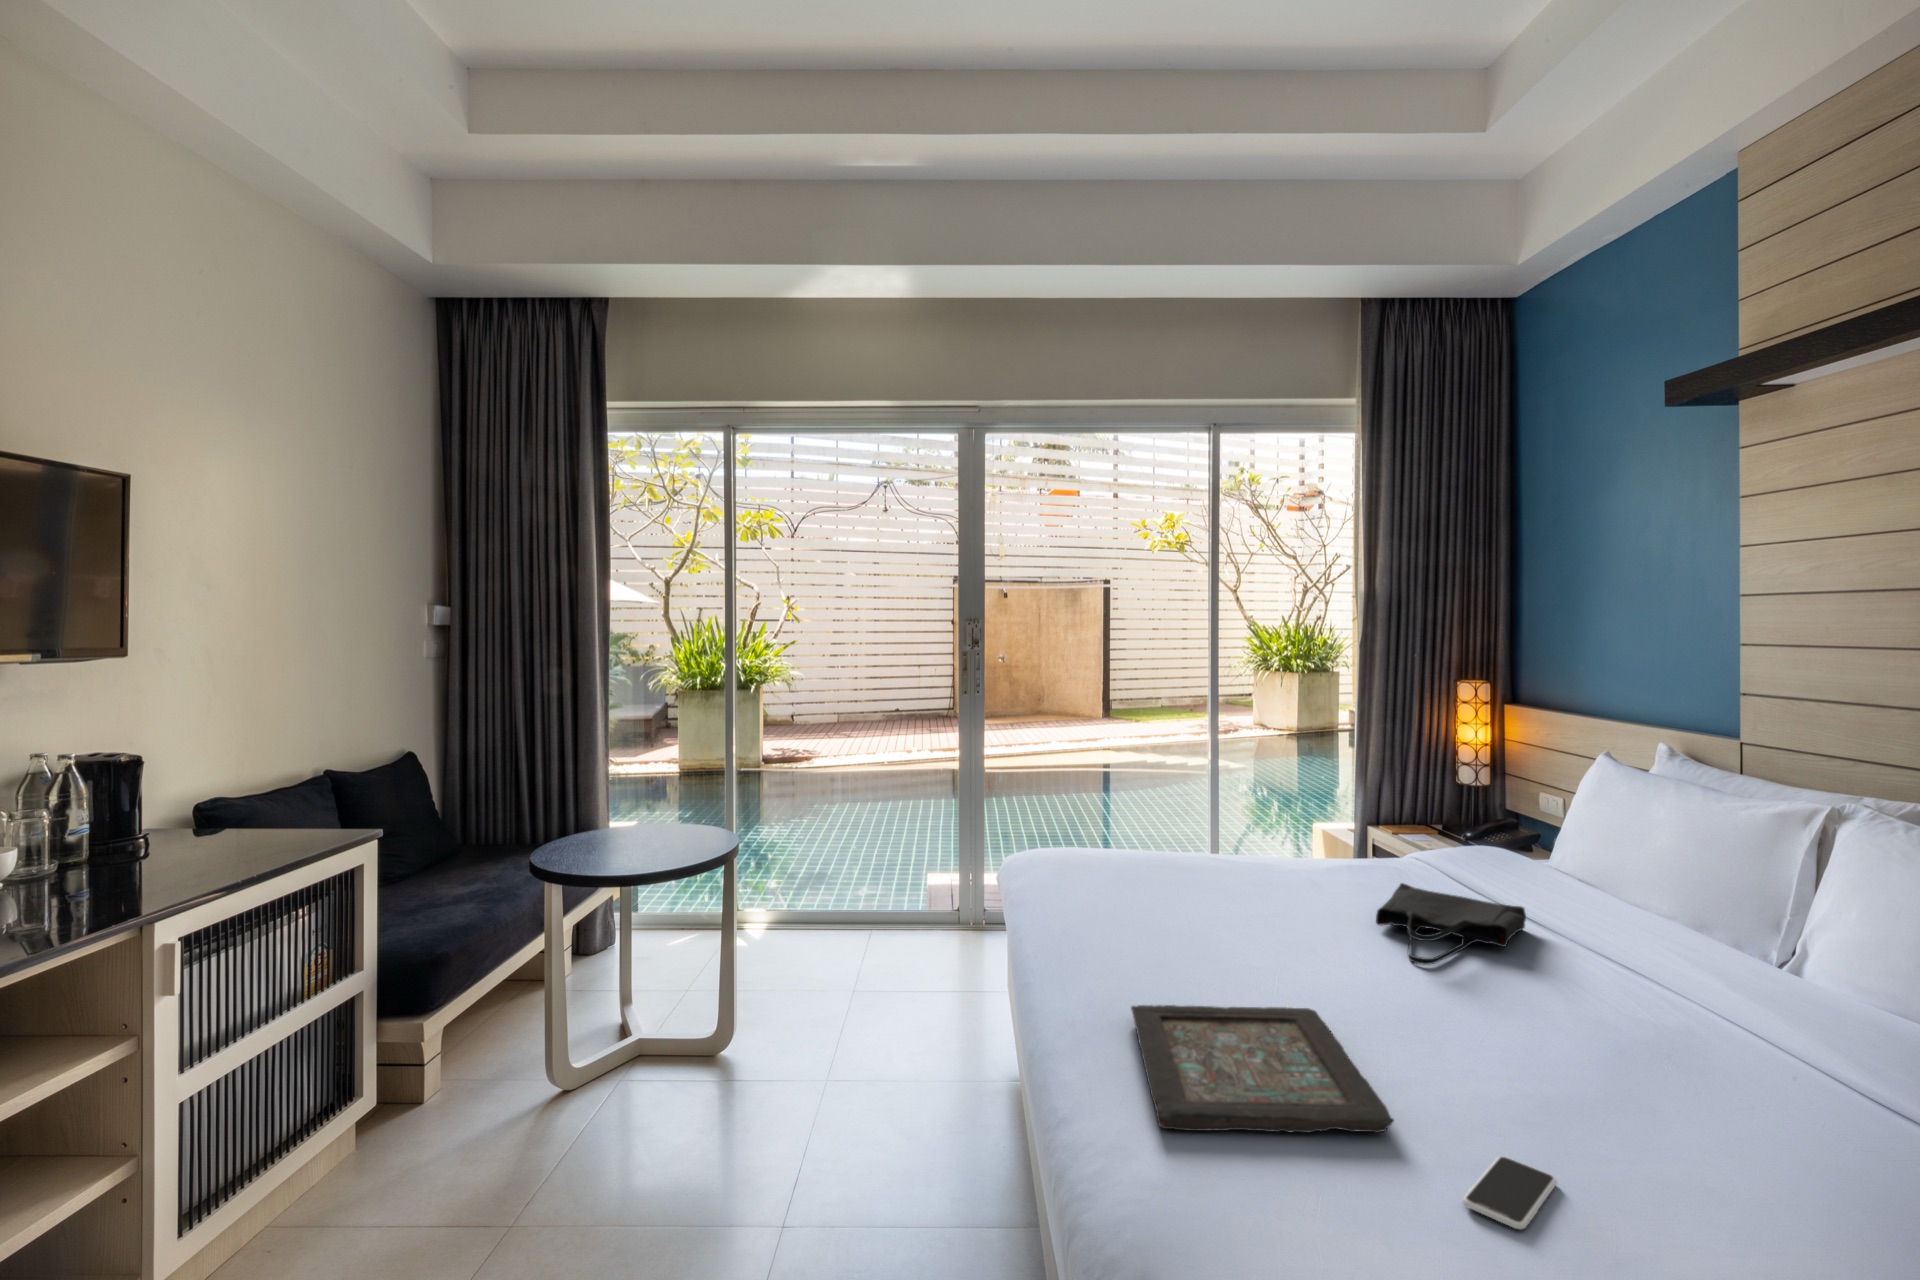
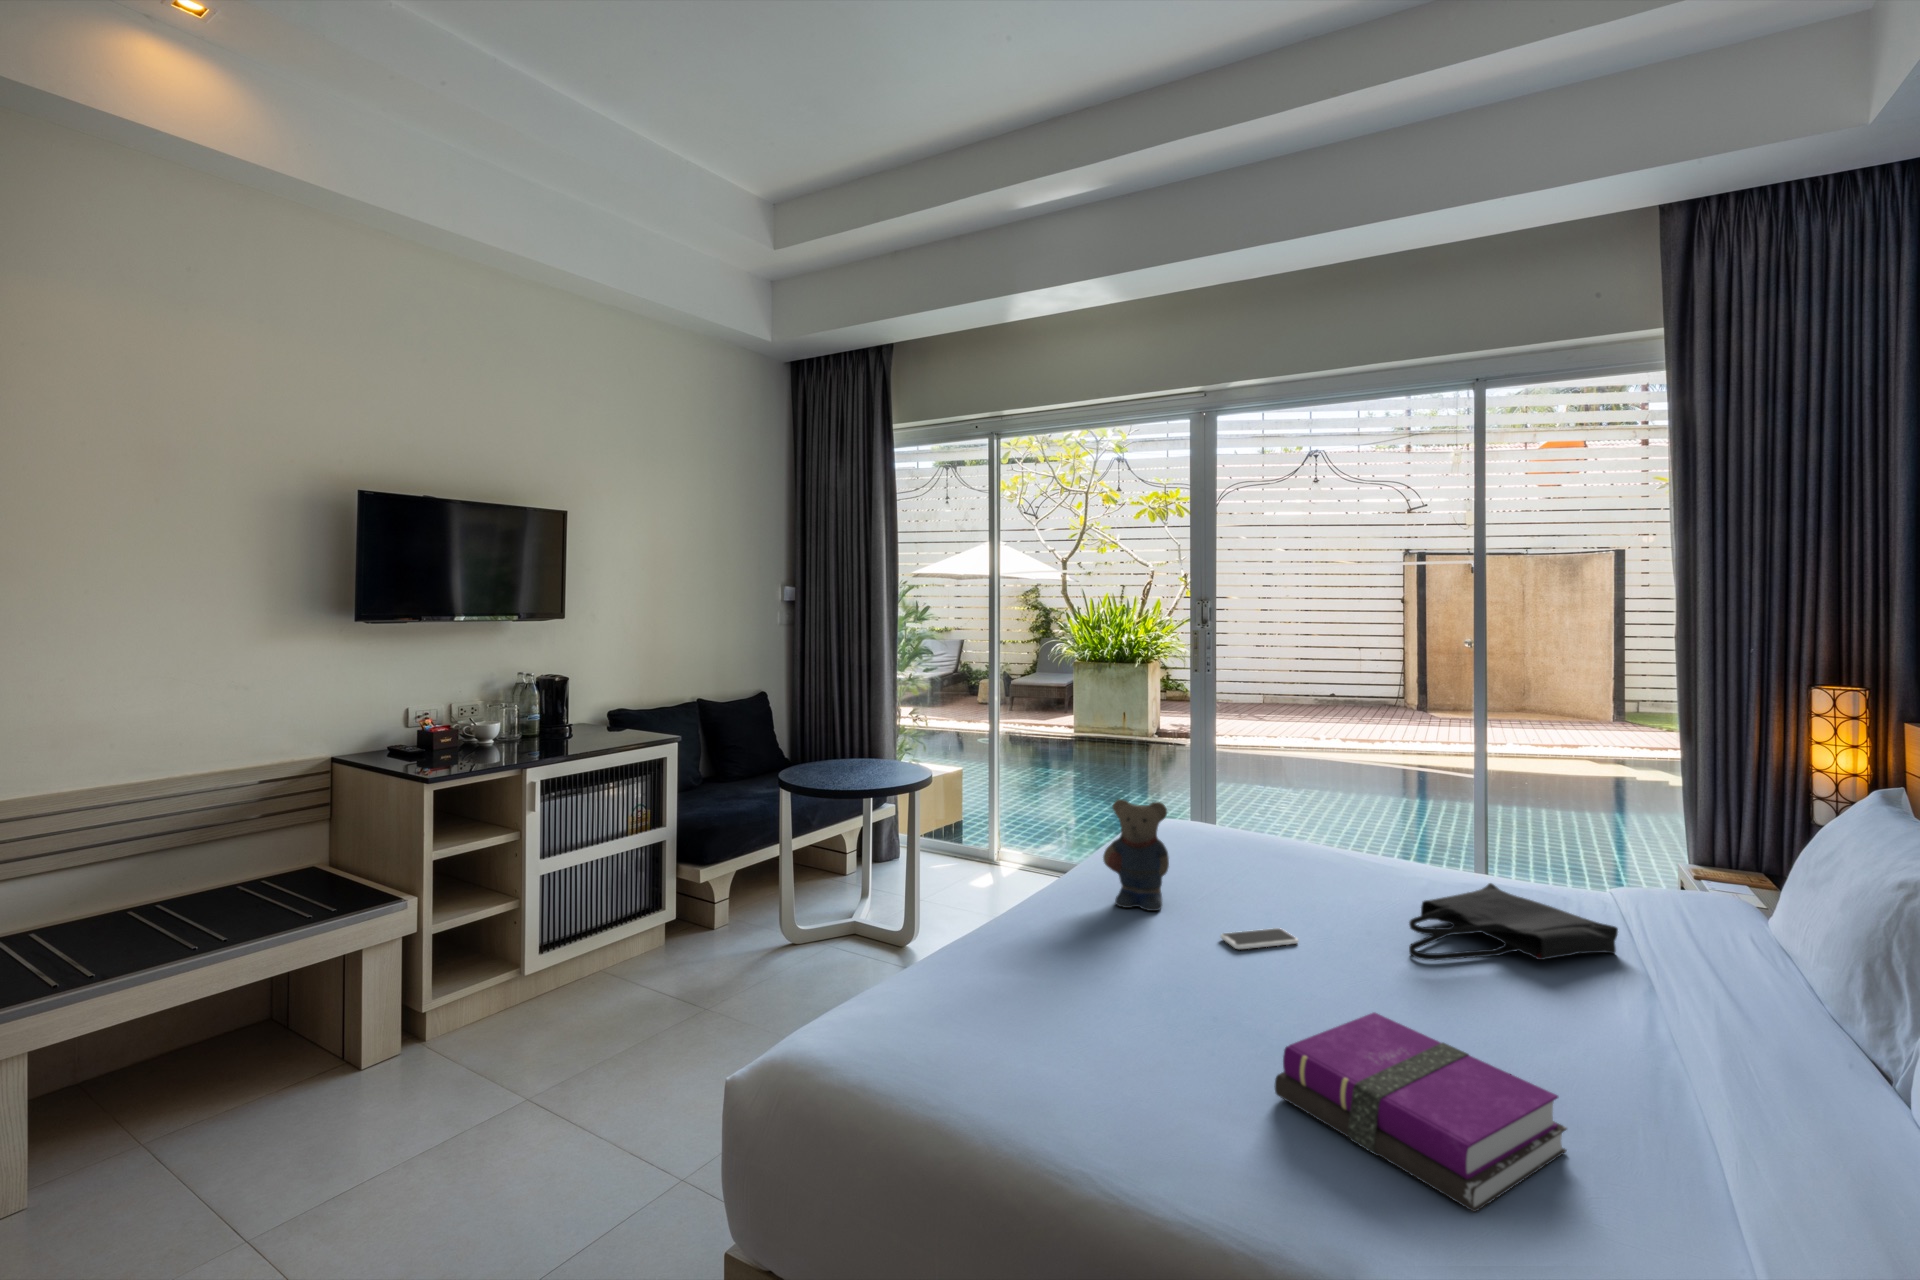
teddy bear: none [1105,846,1173,966] -> present [1103,799,1169,911]
decorative tray: present [1131,1005,1394,1133] -> none [961,930,1218,1059]
notebook: none [1521,1027,1775,1192] -> present [1275,1013,1567,1212]
smartphone: present [1463,1156,1557,1229] -> present [1221,928,1298,949]

